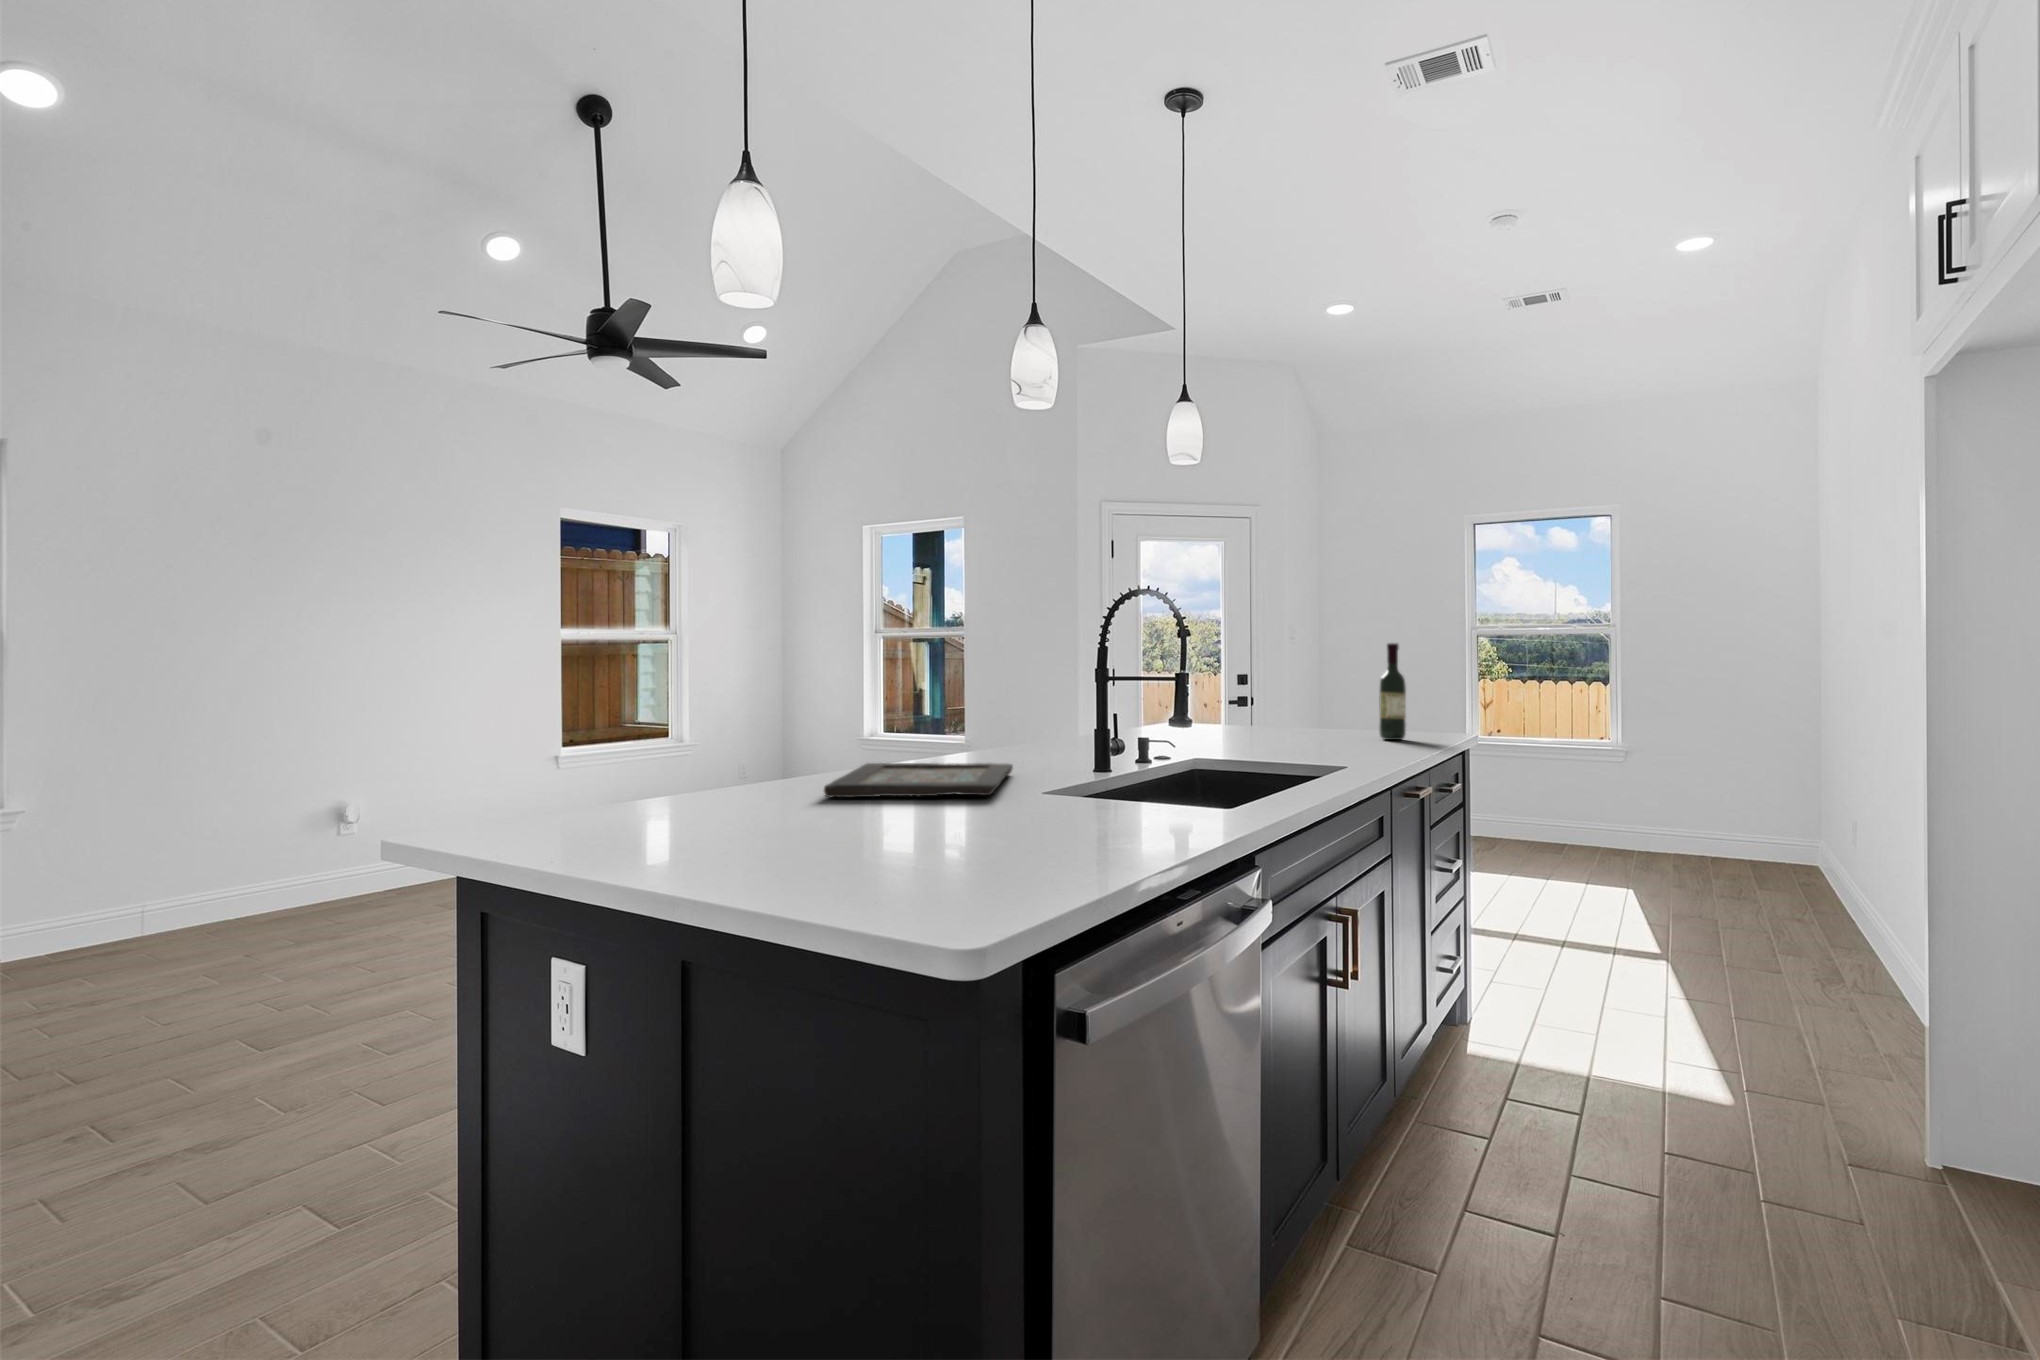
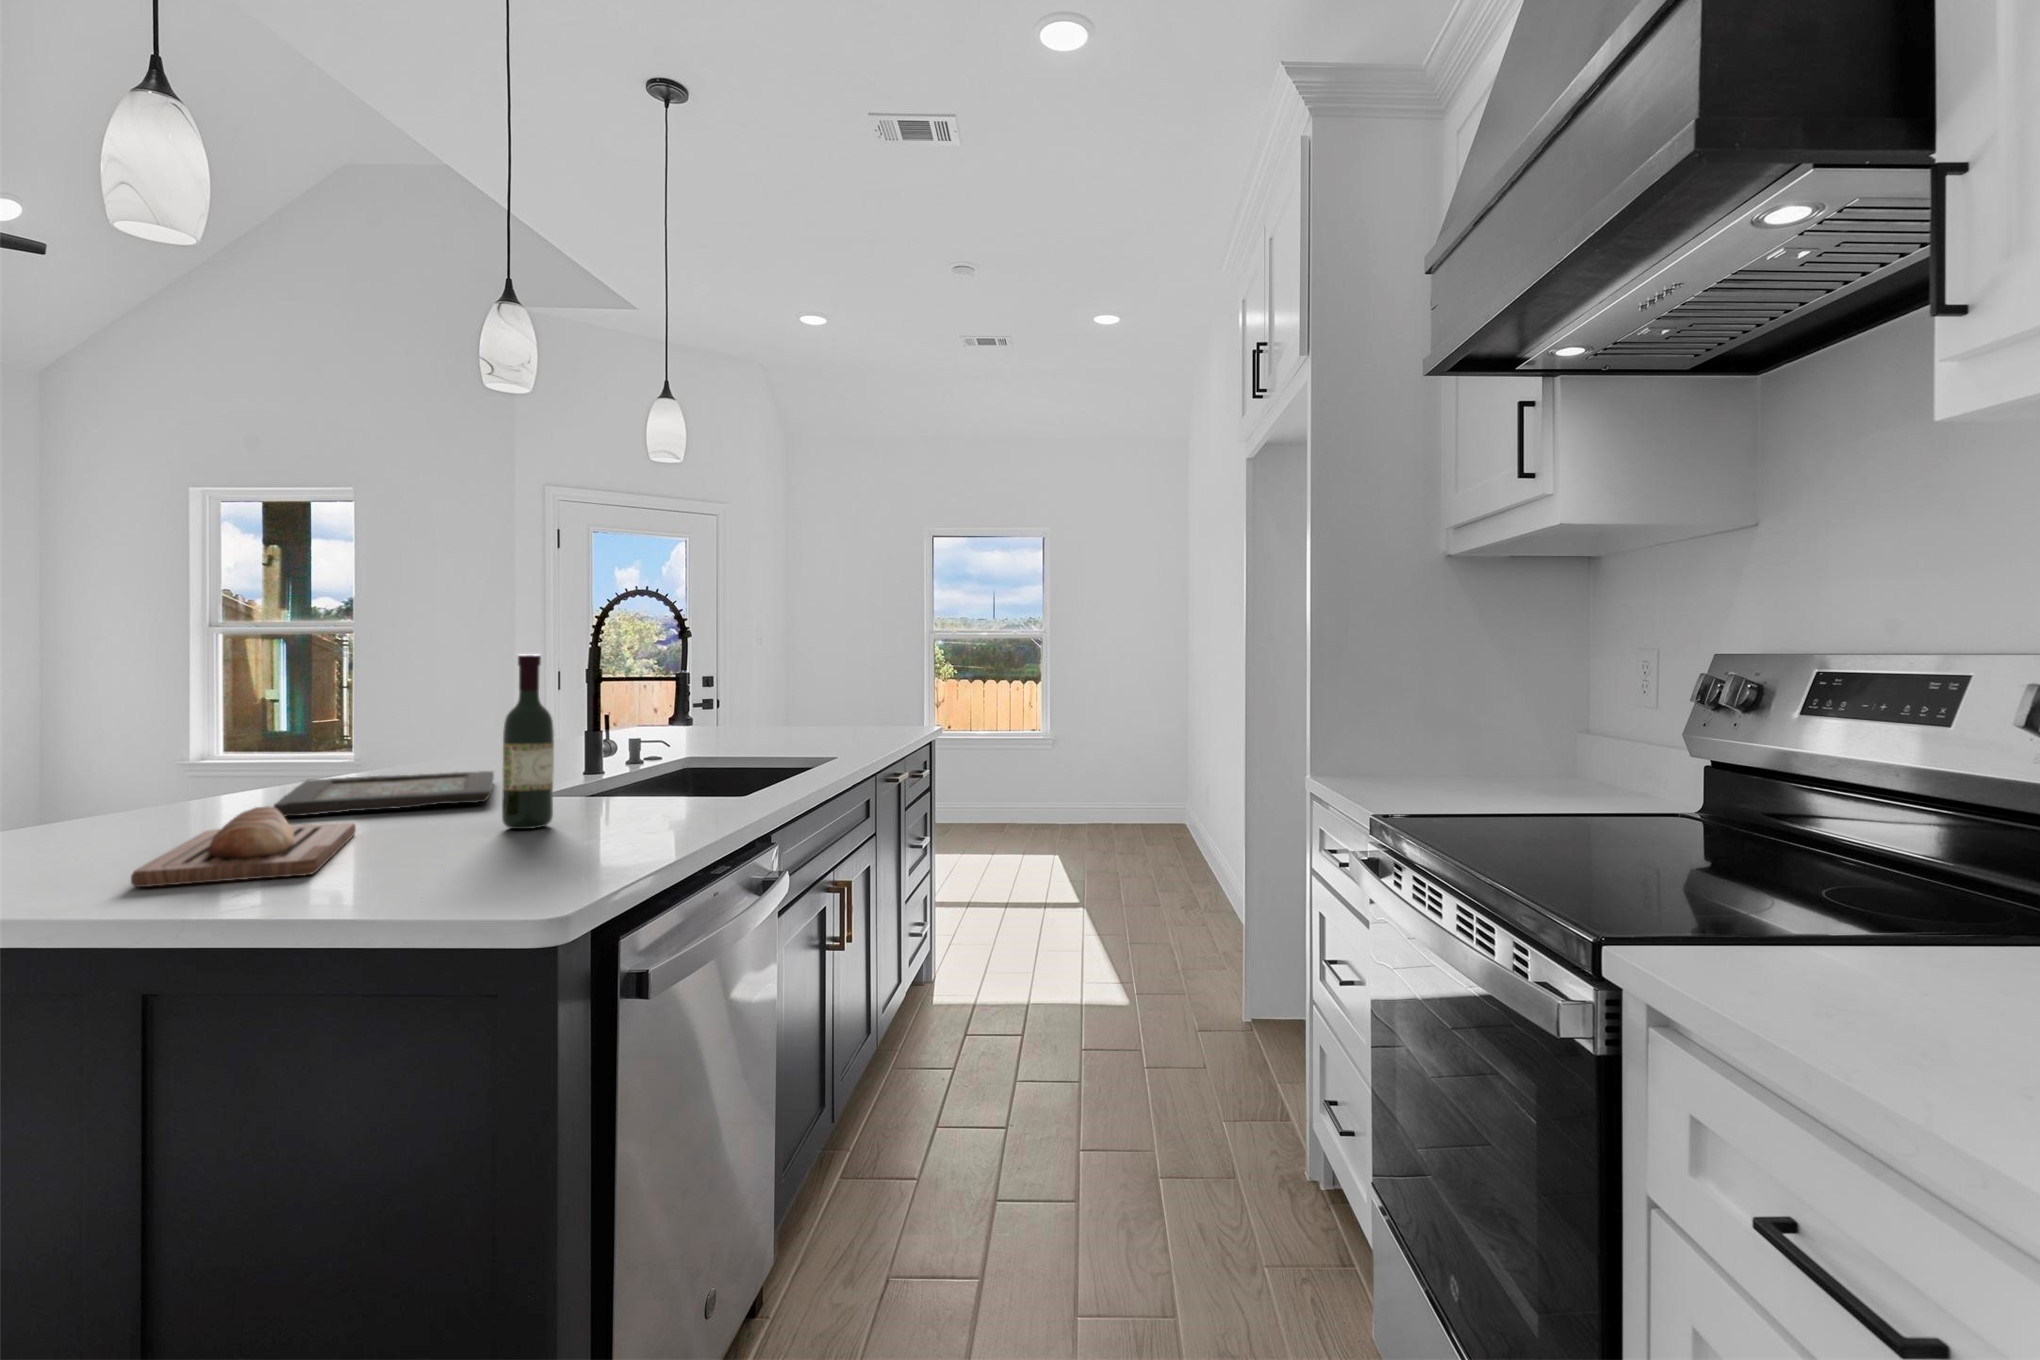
wine bottle: present [1379,643,1406,740] -> present [502,654,554,829]
bread loaf: none [674,789,870,861] -> present [131,806,356,887]

